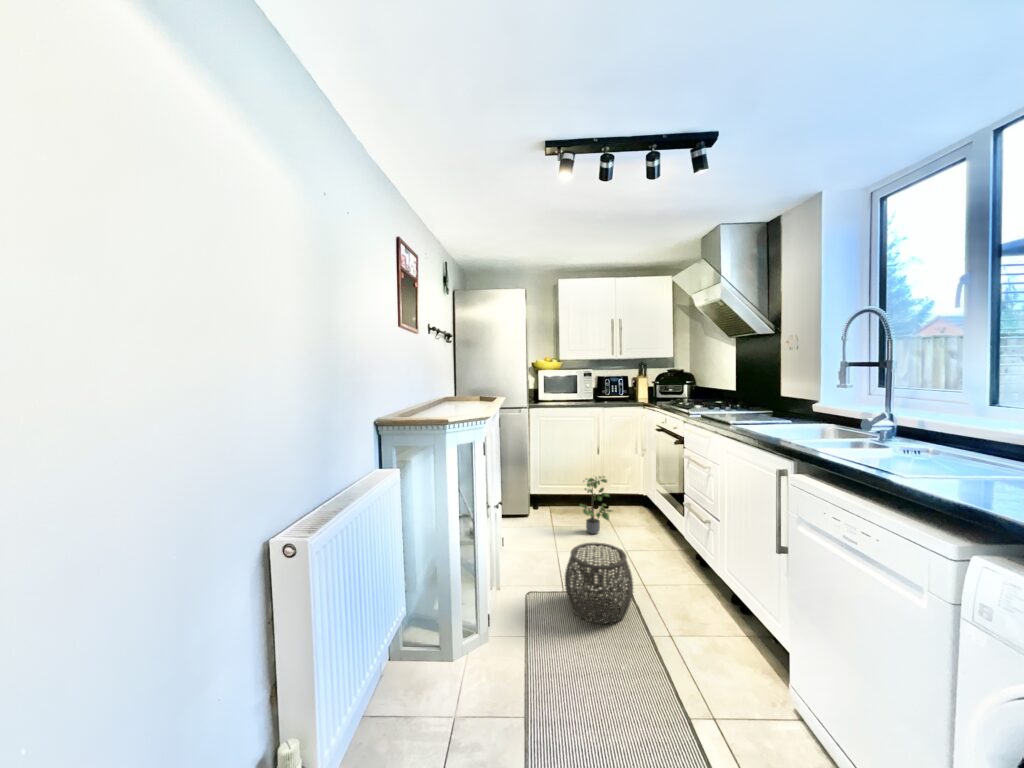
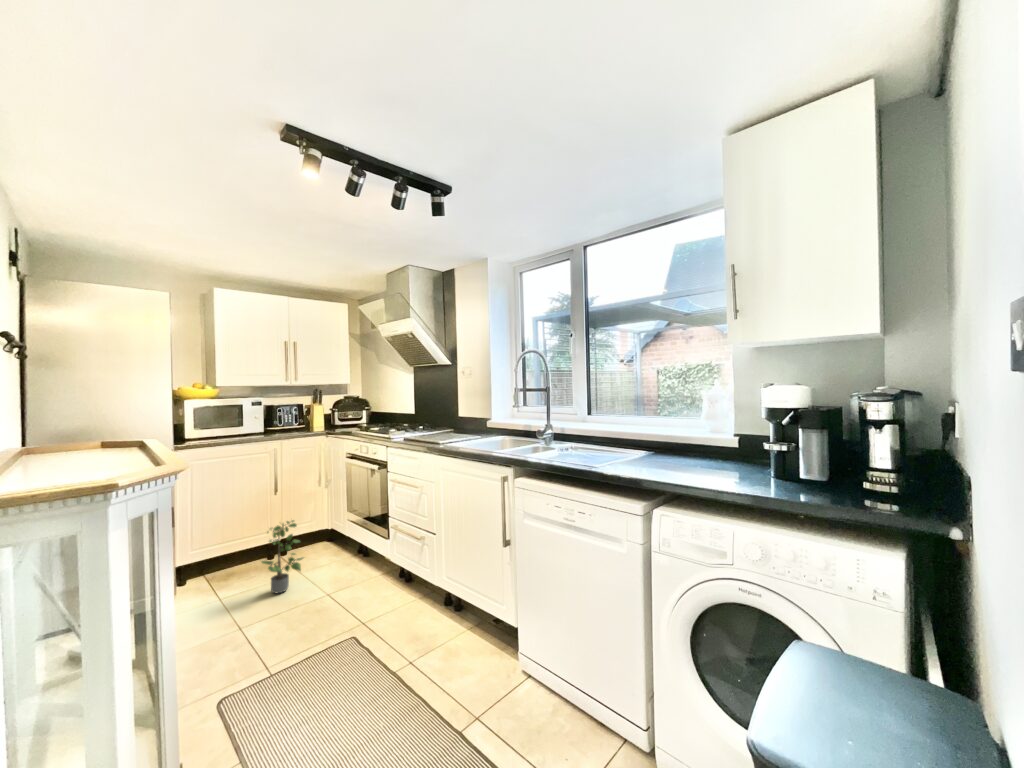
woven basket: present [565,543,633,624] -> none [282,595,368,698]

